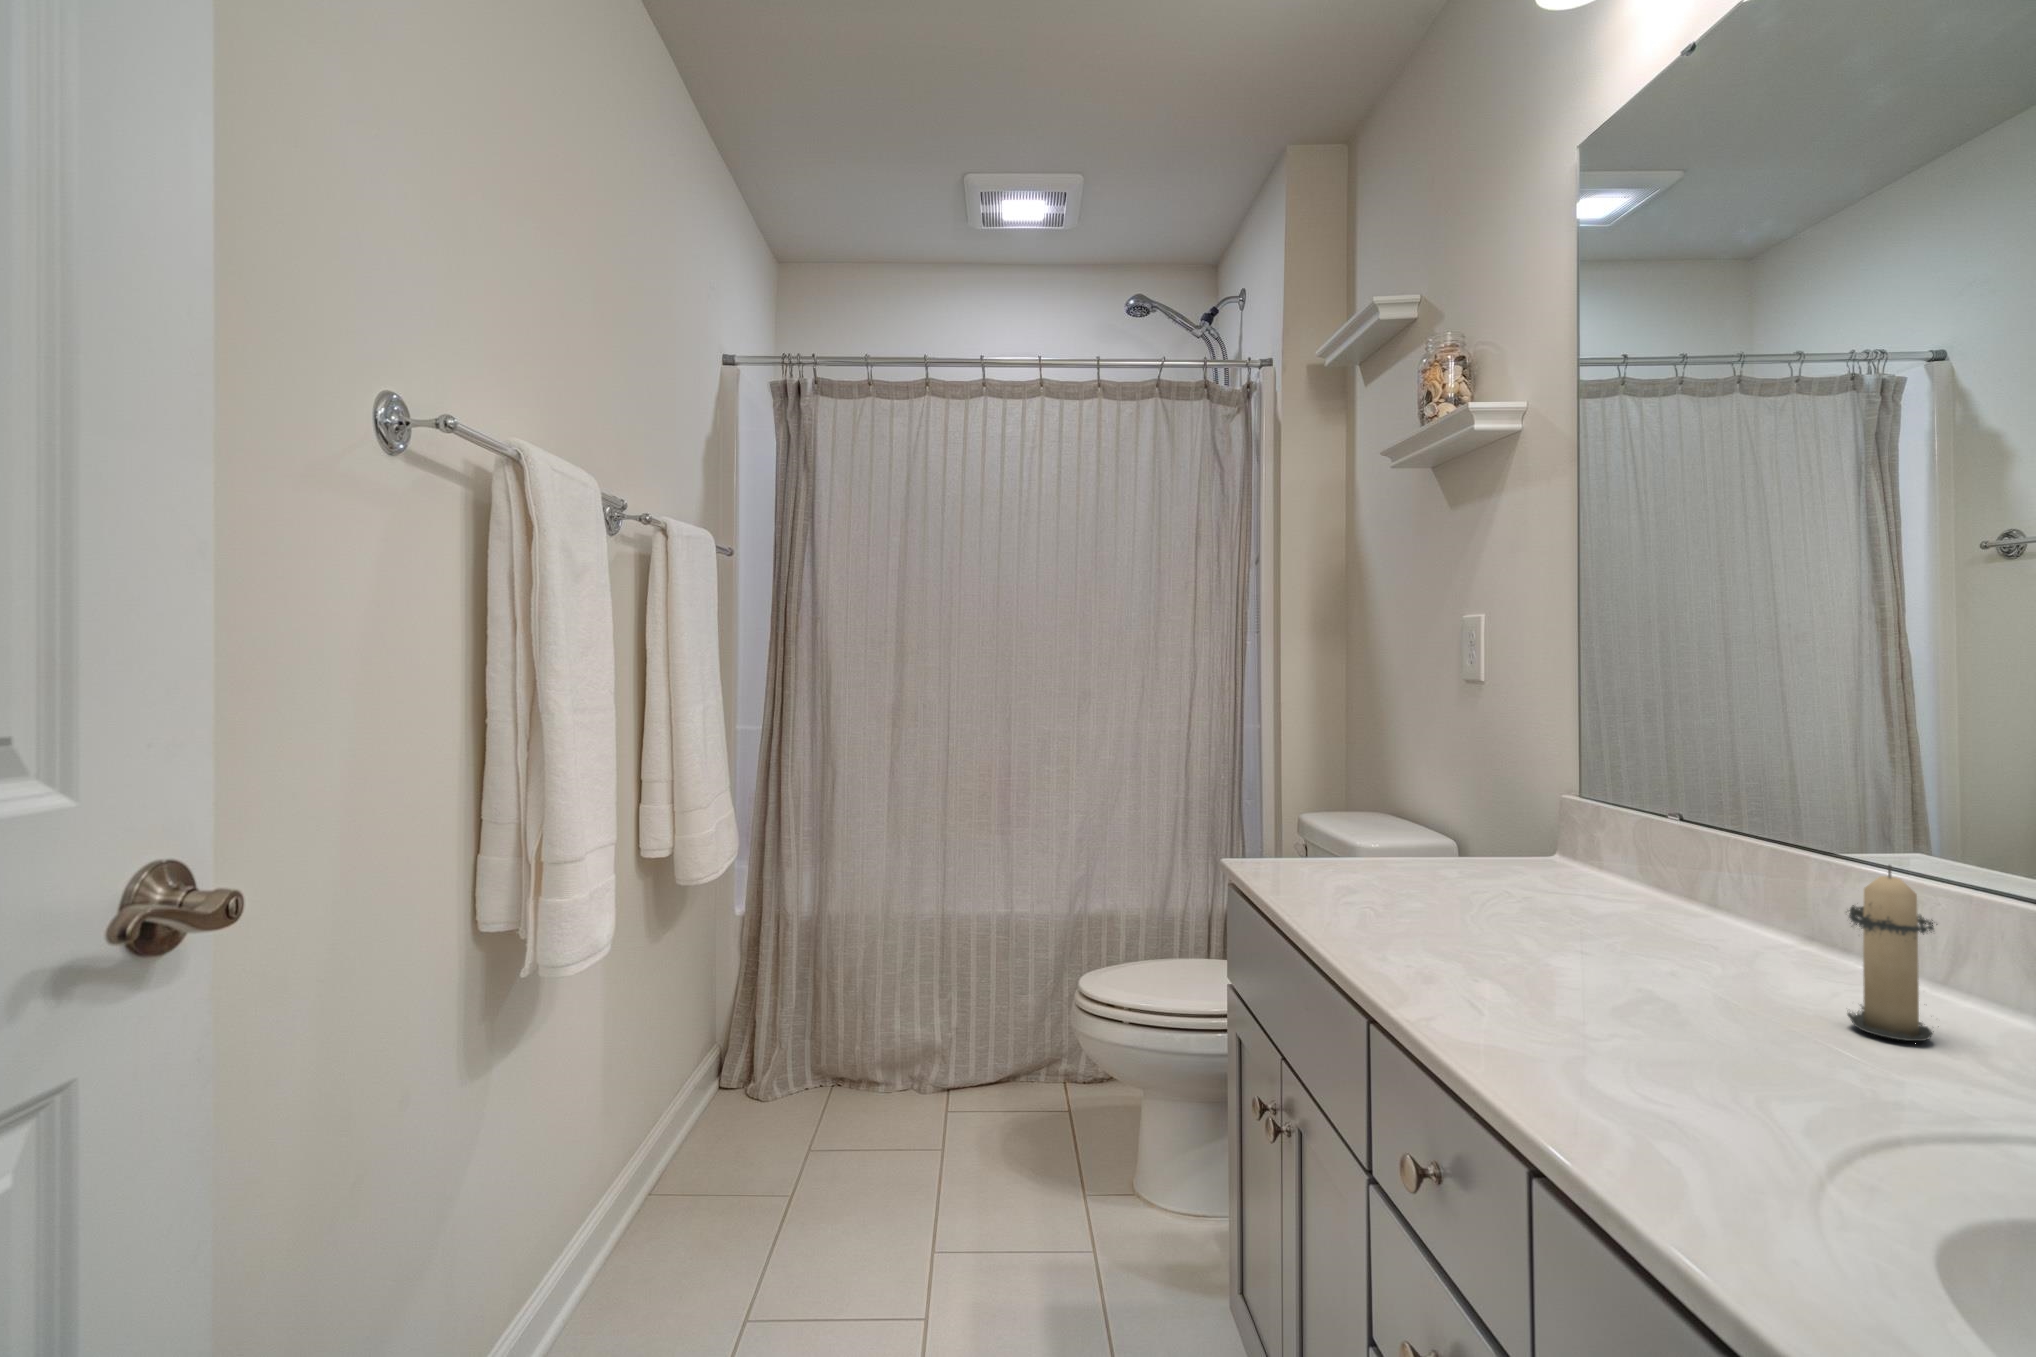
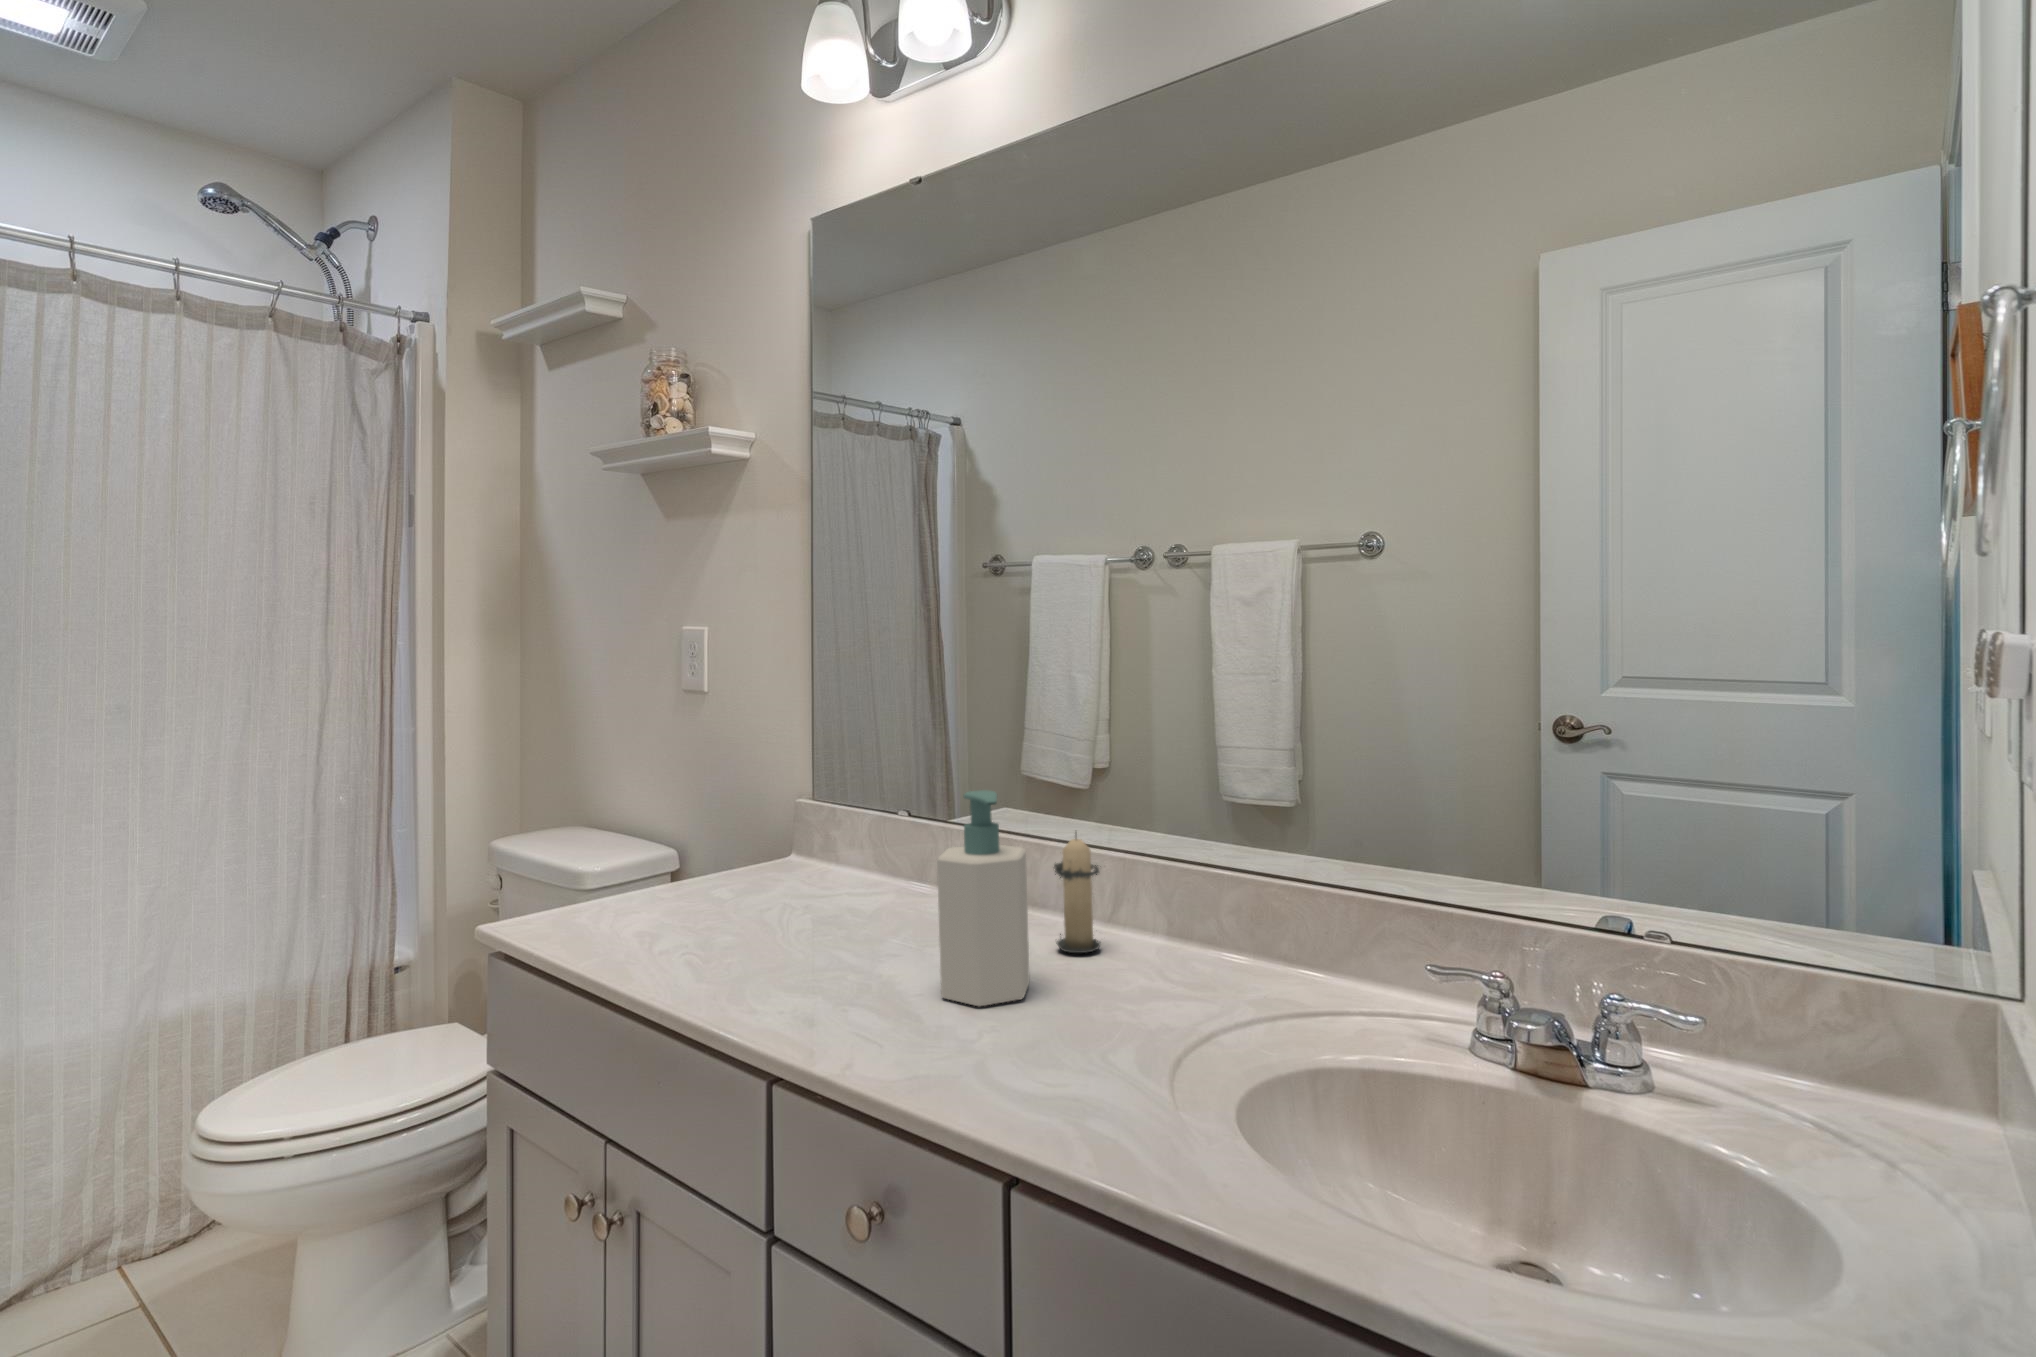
soap bottle: none [1616,784,1761,1062] -> present [937,790,1030,1006]

